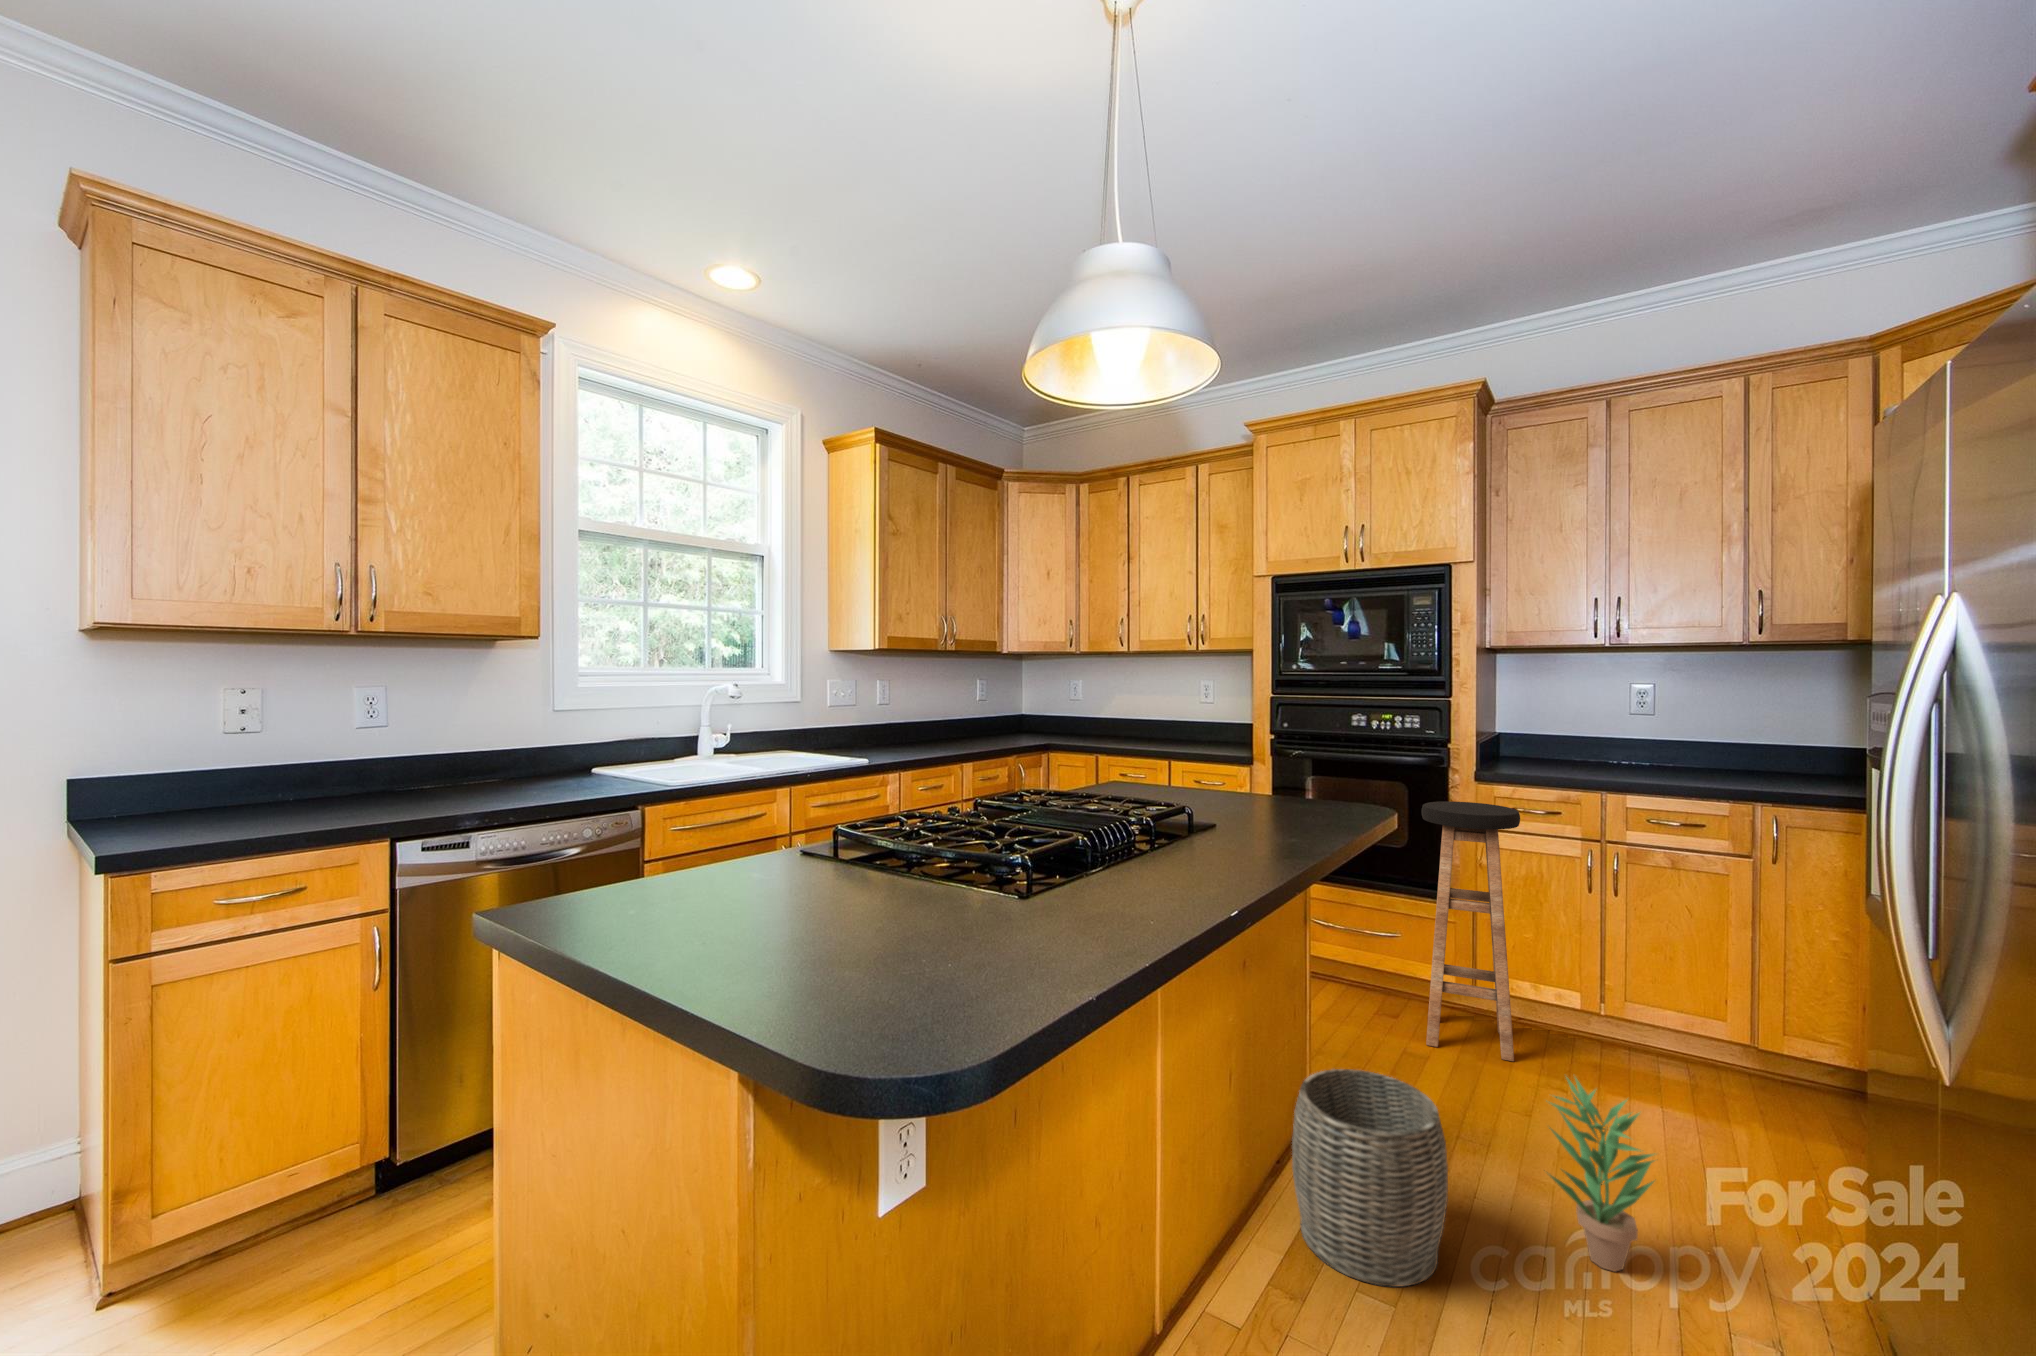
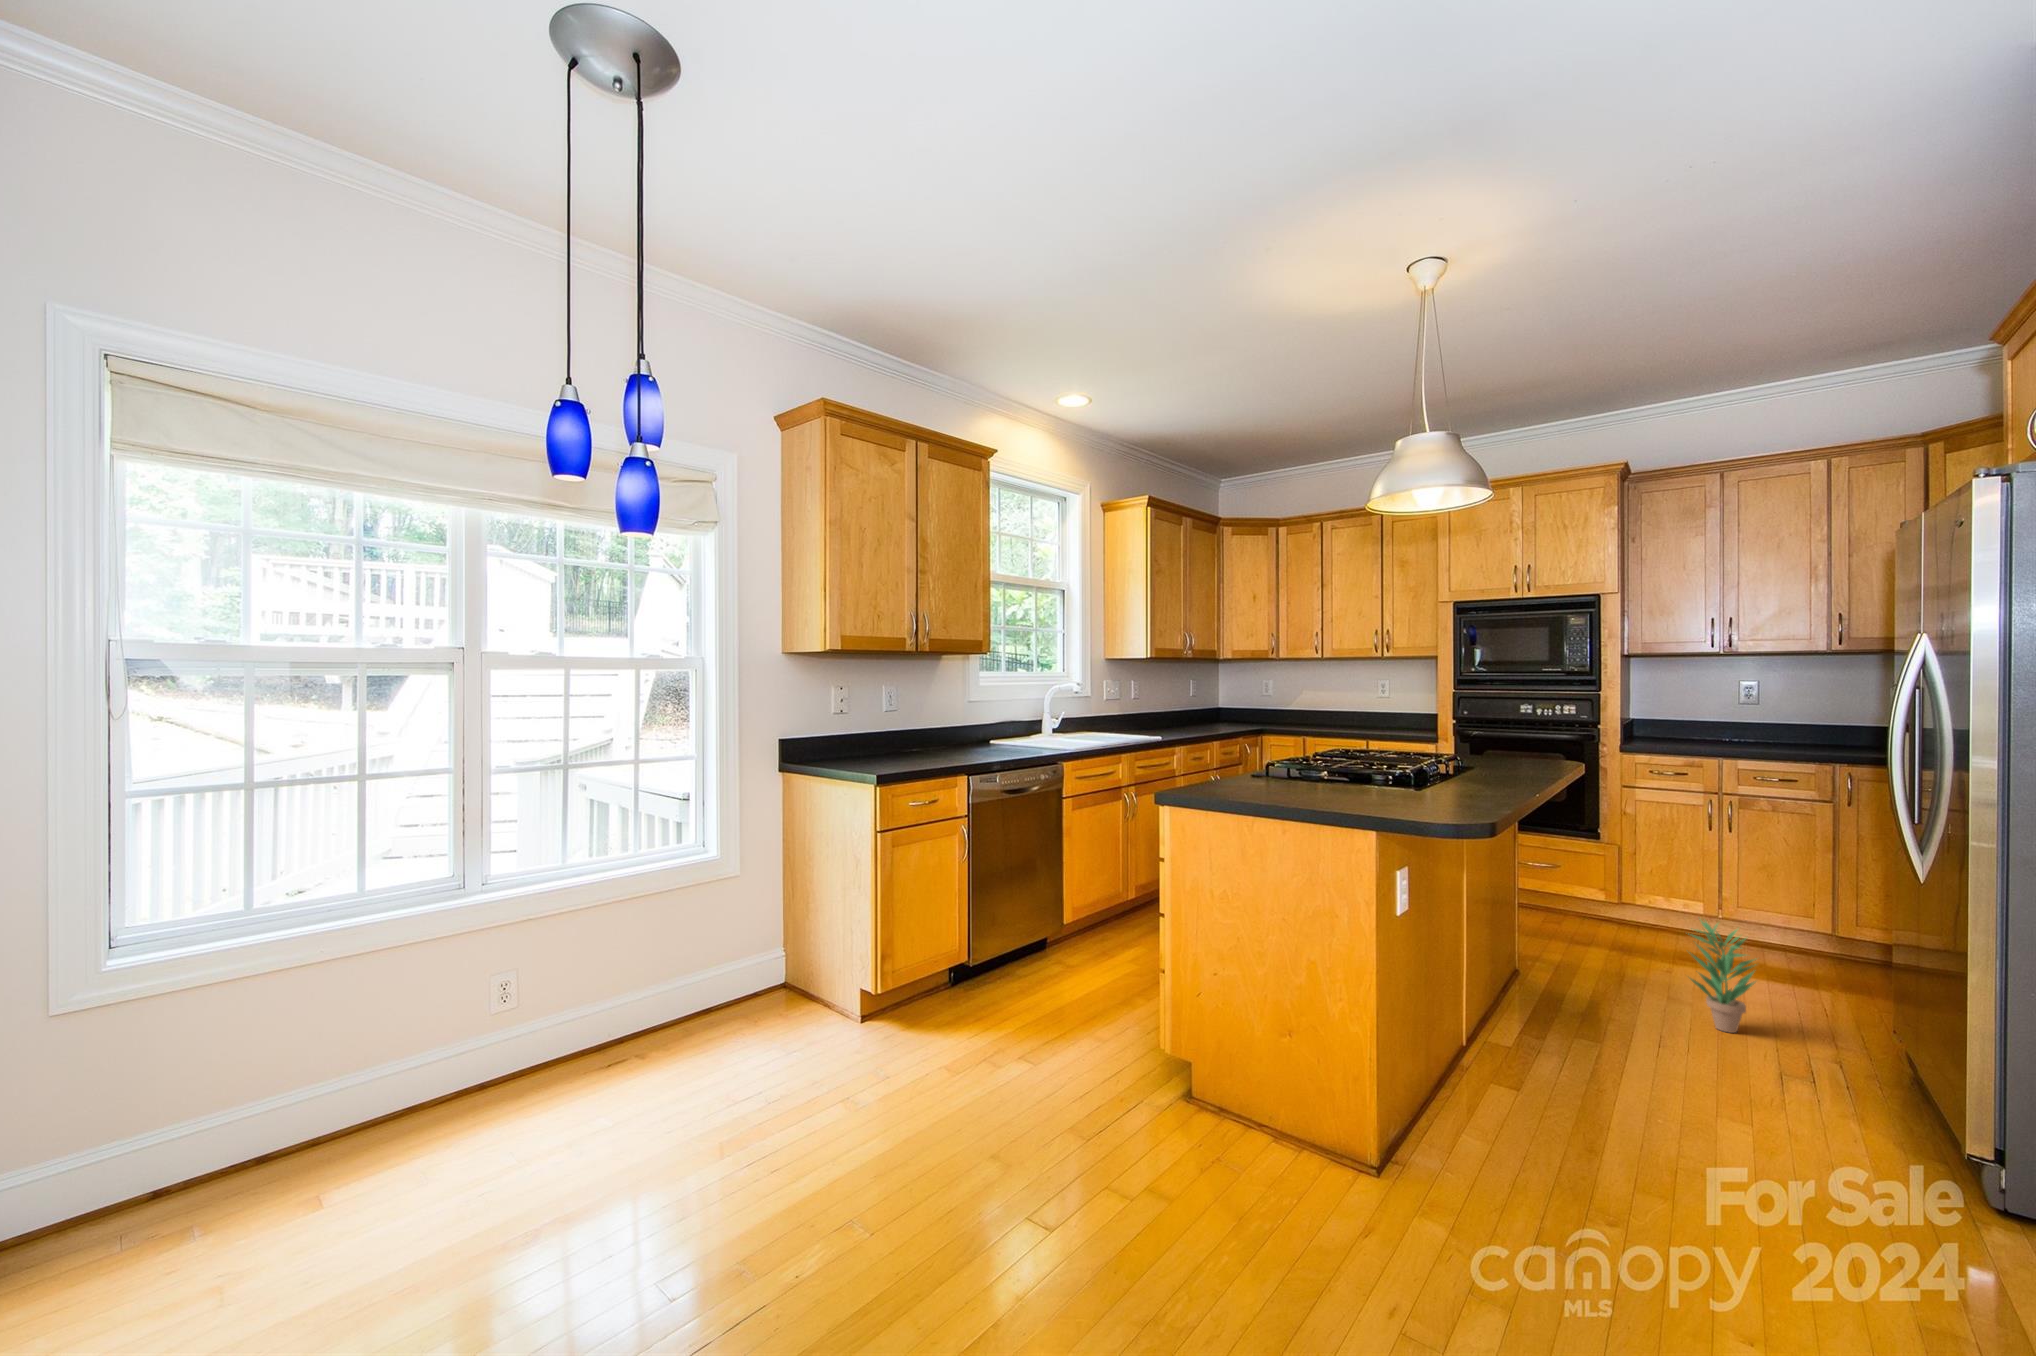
bar stool: present [1421,801,1520,1061] -> none [1581,767,1657,947]
woven basket: present [1292,1069,1448,1287] -> none [1520,920,1624,1034]

